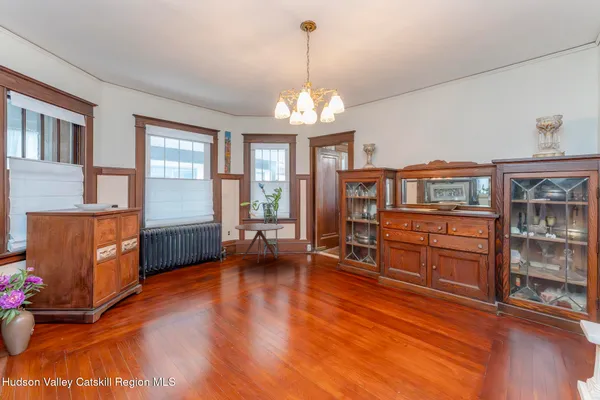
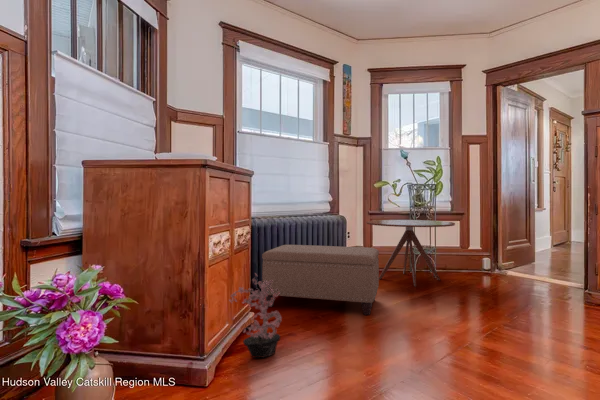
ottoman: none [156,243,229,282] -> present [262,245,379,315]
potted plant: none [109,265,149,309] -> present [229,279,282,358]

